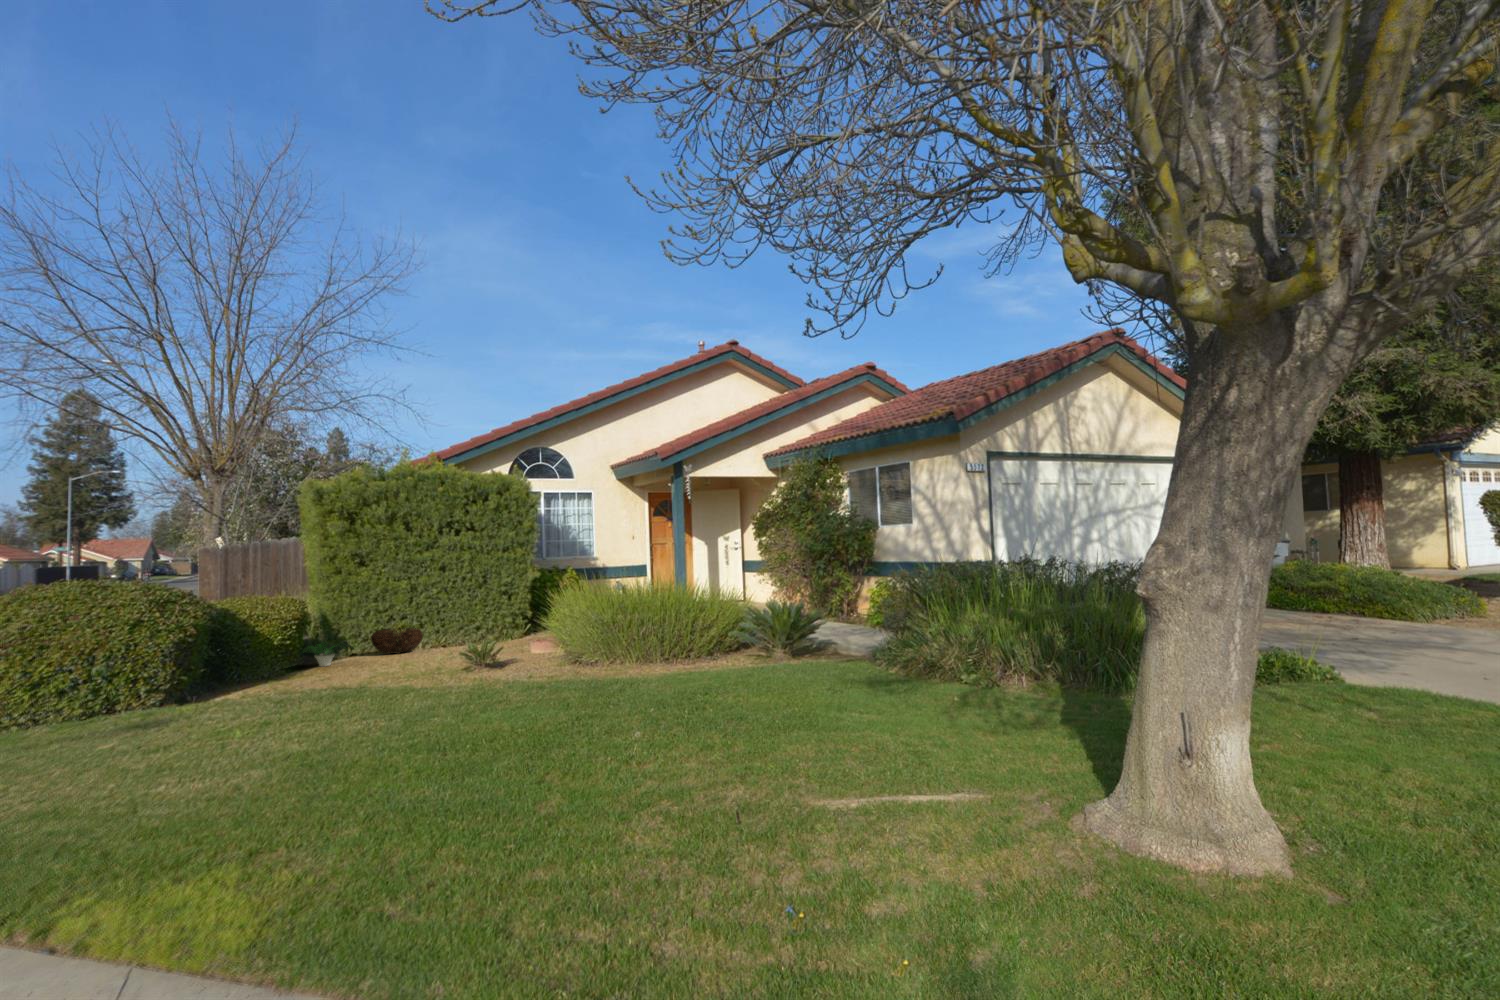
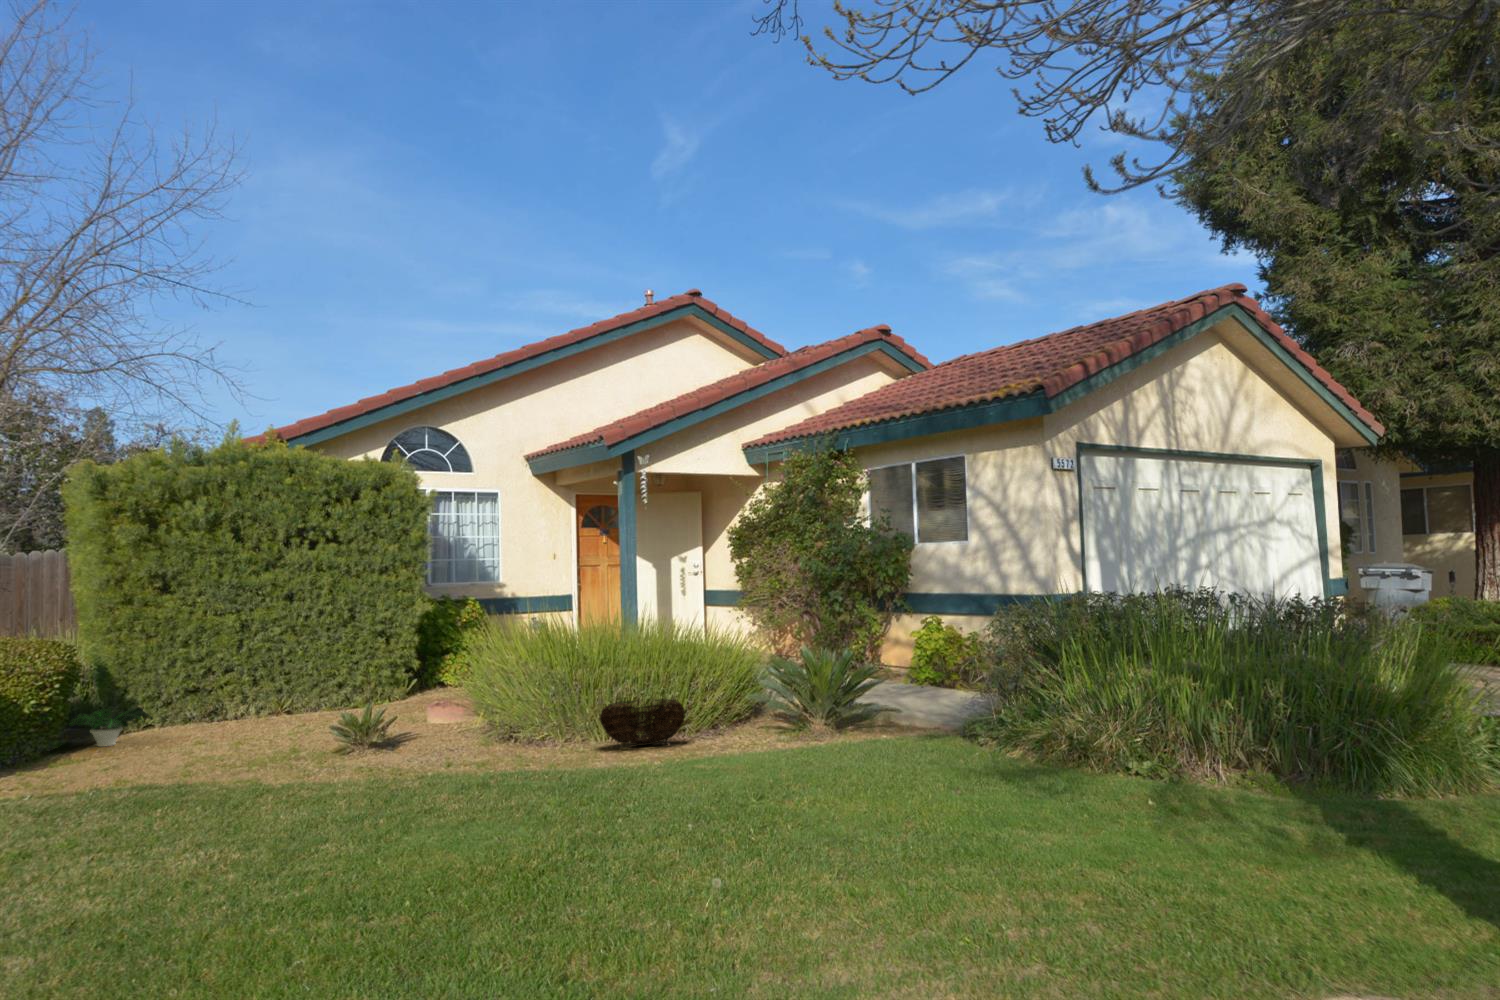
basket: present [371,627,423,654] -> present [600,699,685,745]

